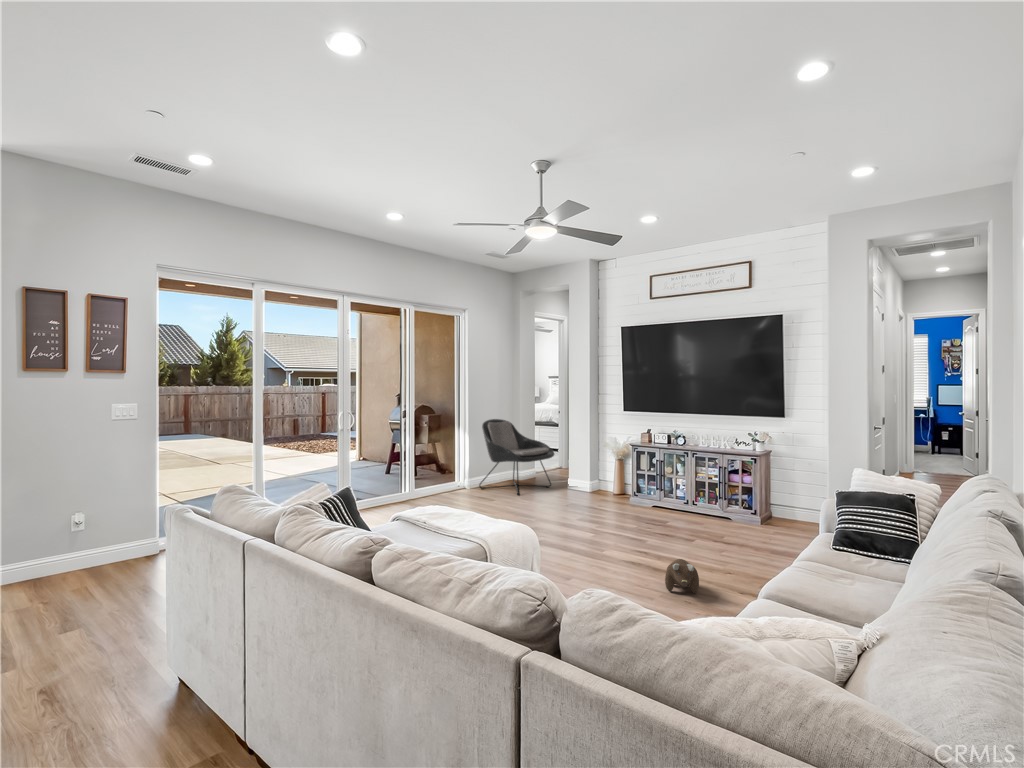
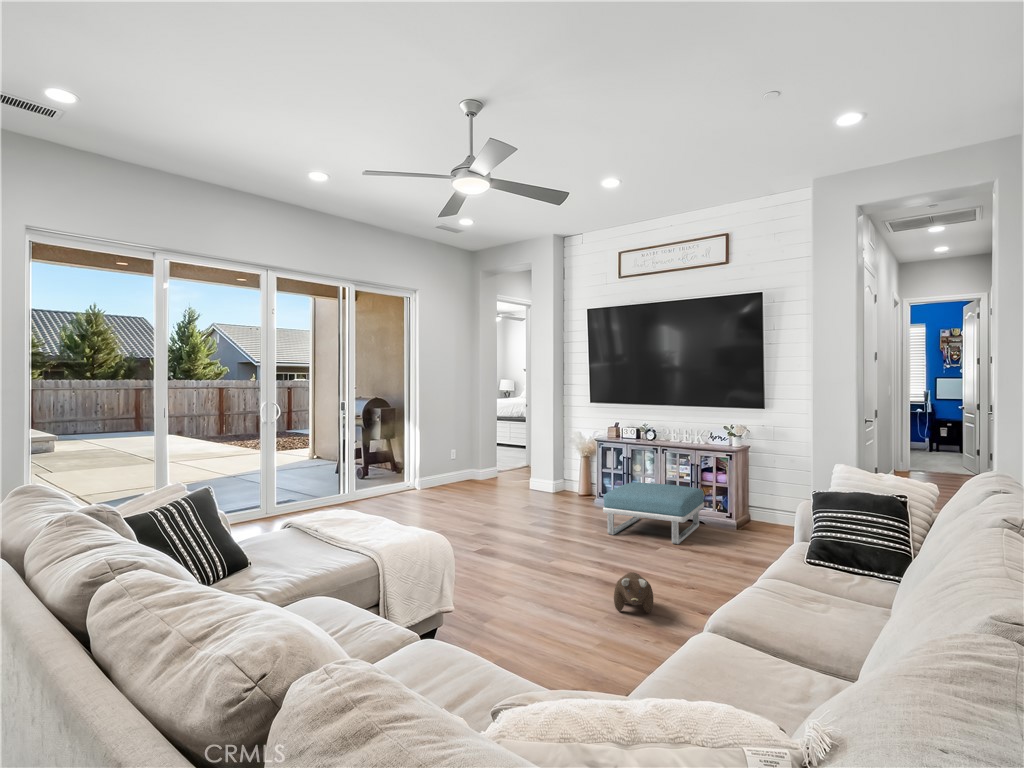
lounge chair: present [479,419,554,495] -> none [430,412,515,497]
footstool: none [642,483,731,537] -> present [603,482,704,544]

